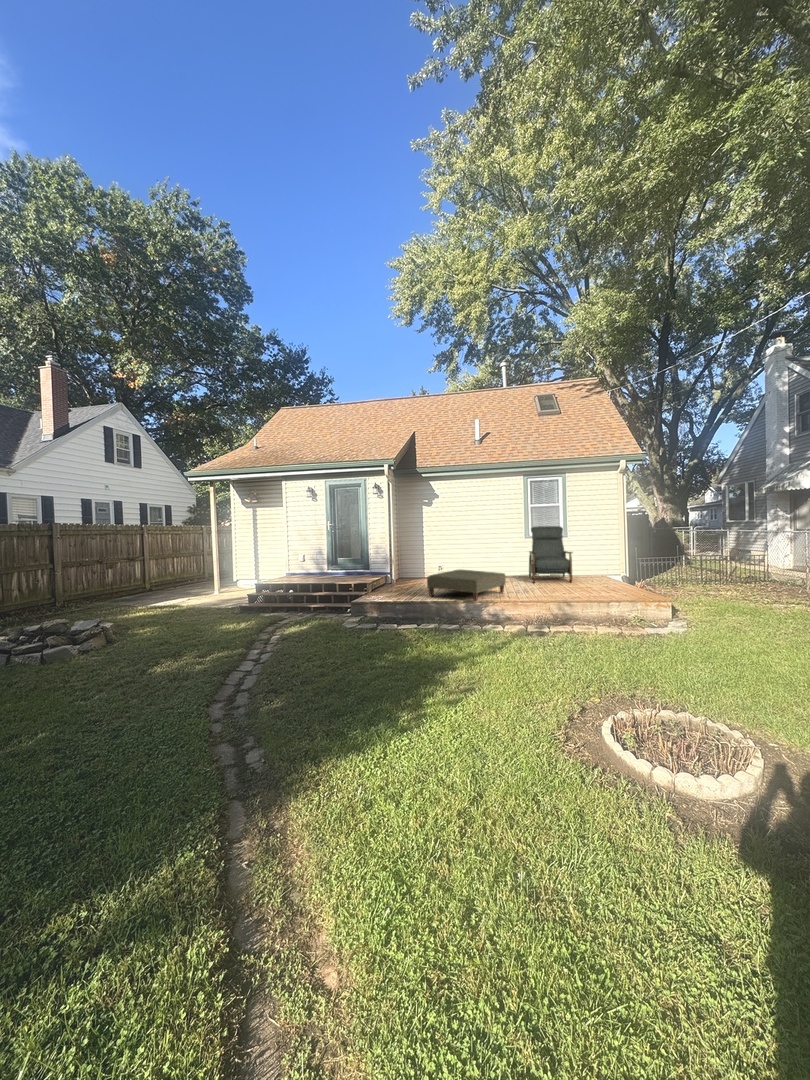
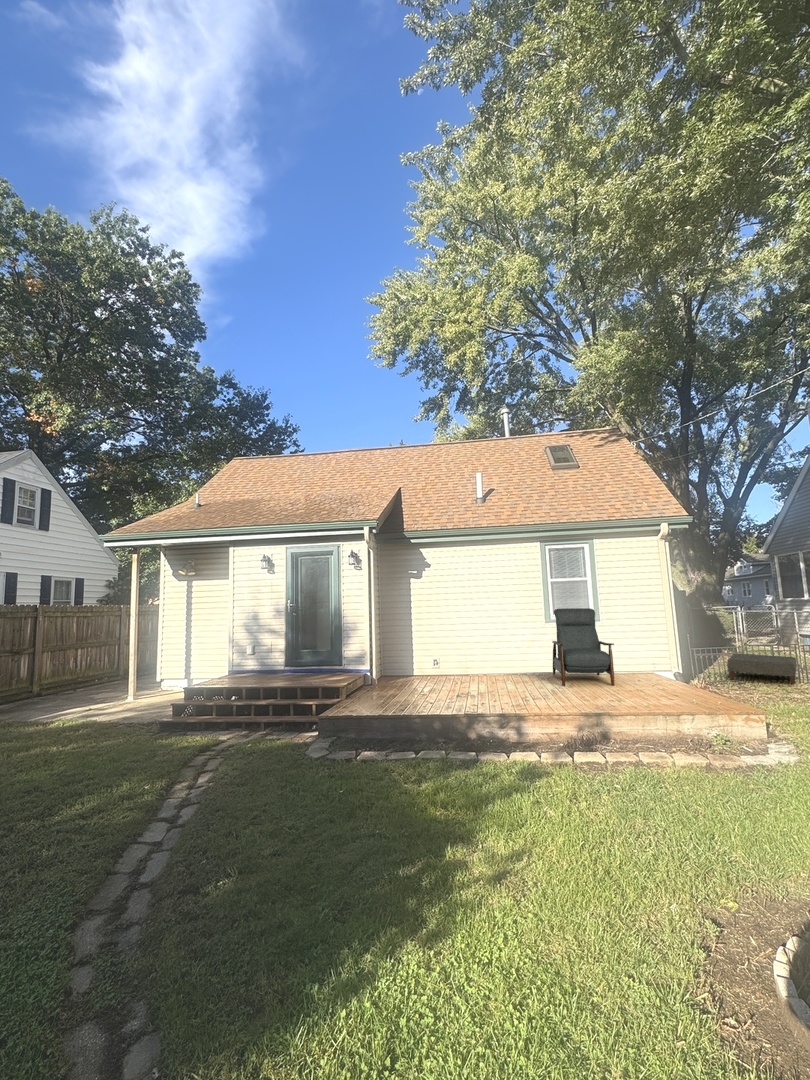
ottoman: present [427,570,506,601] -> present [727,653,797,685]

